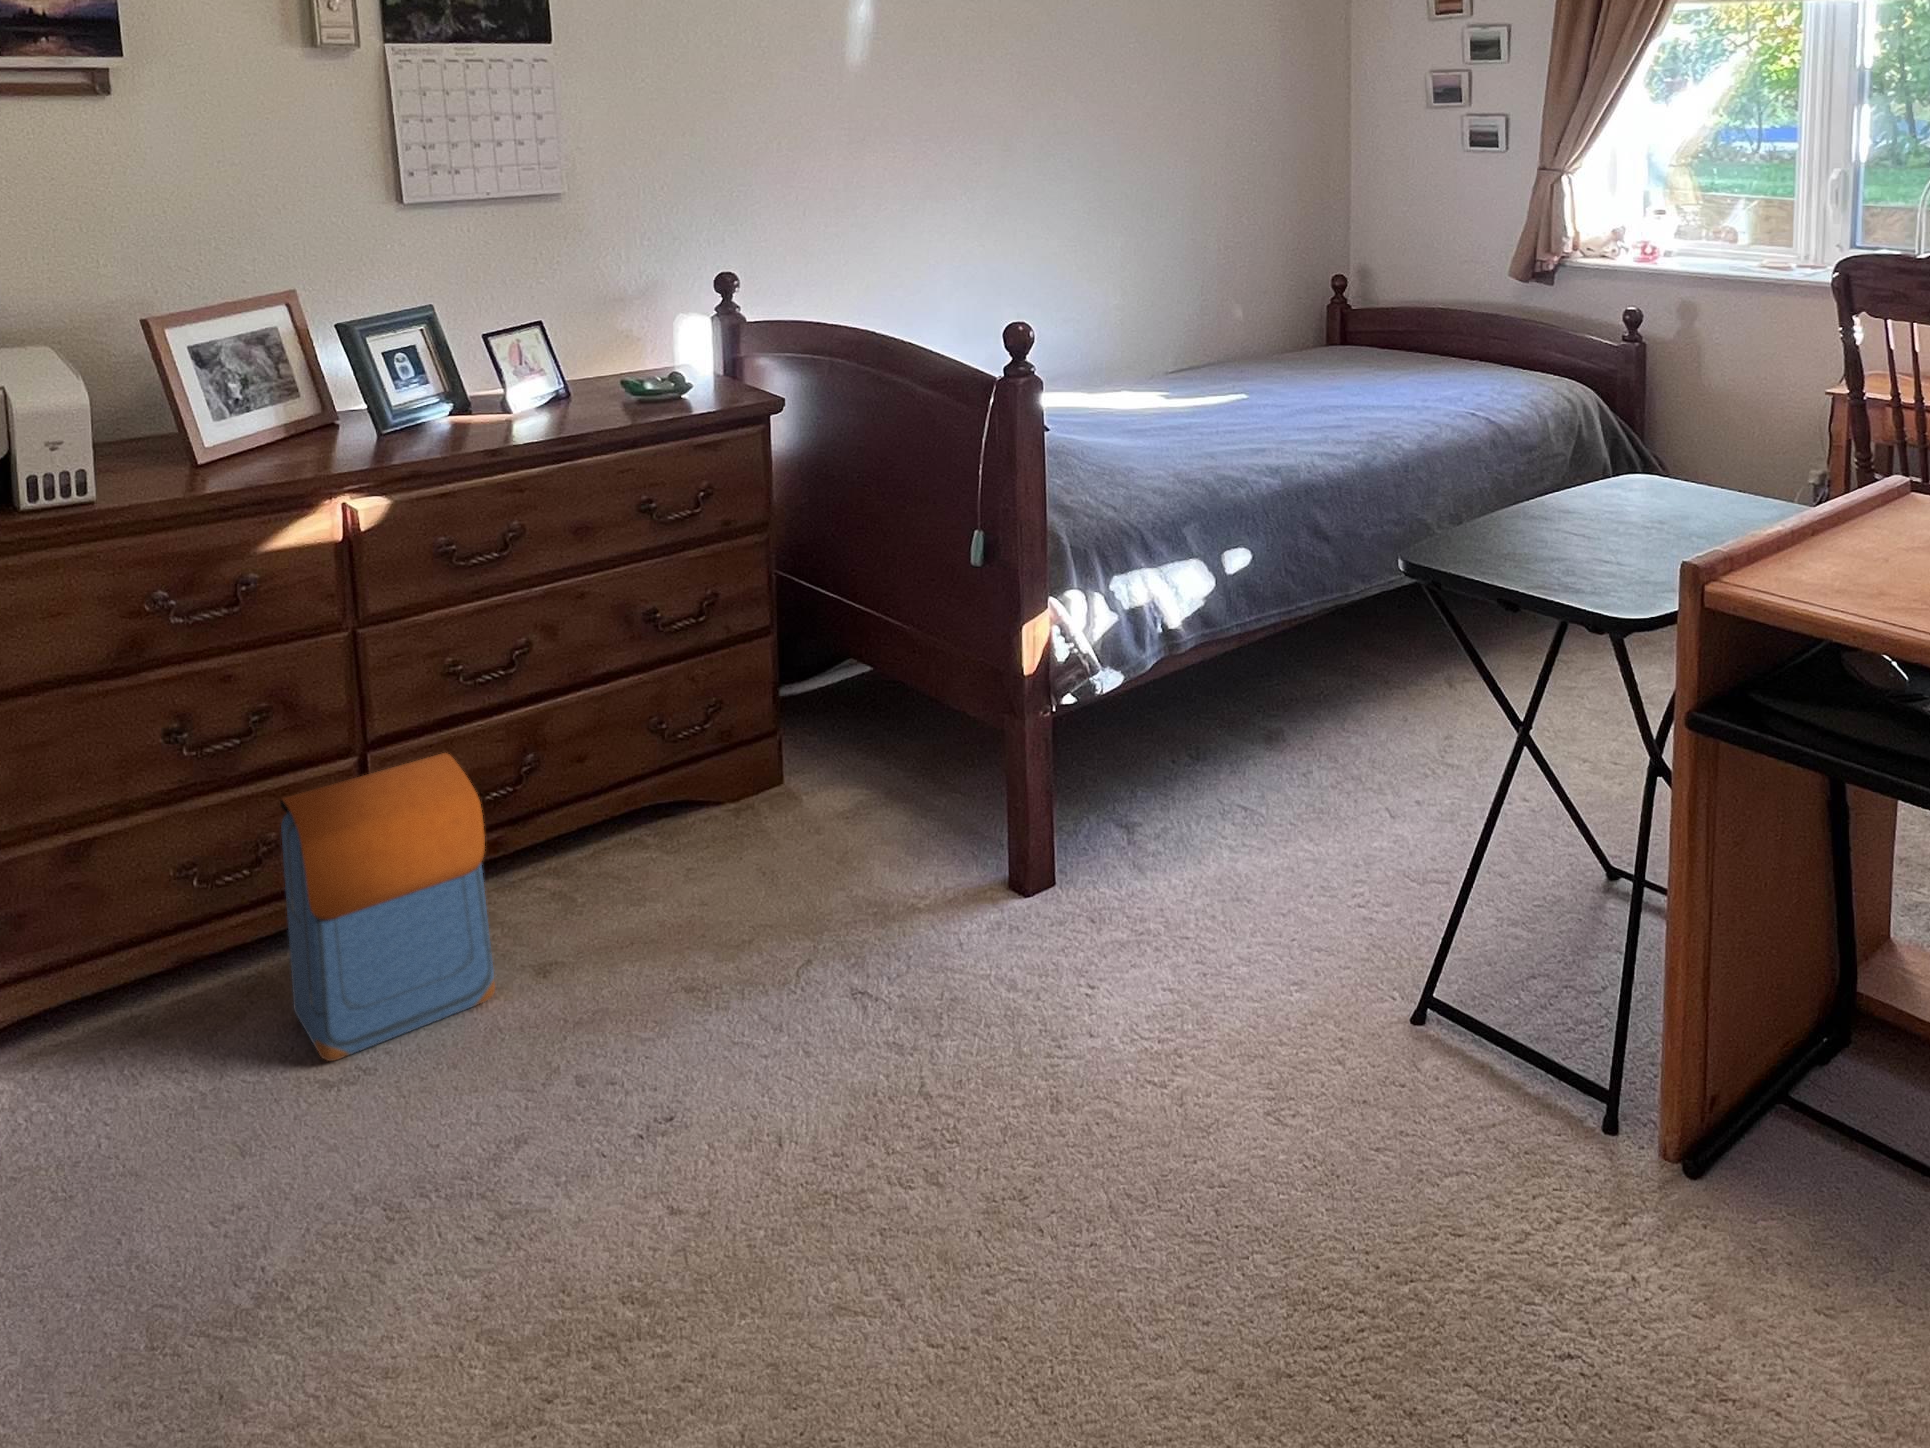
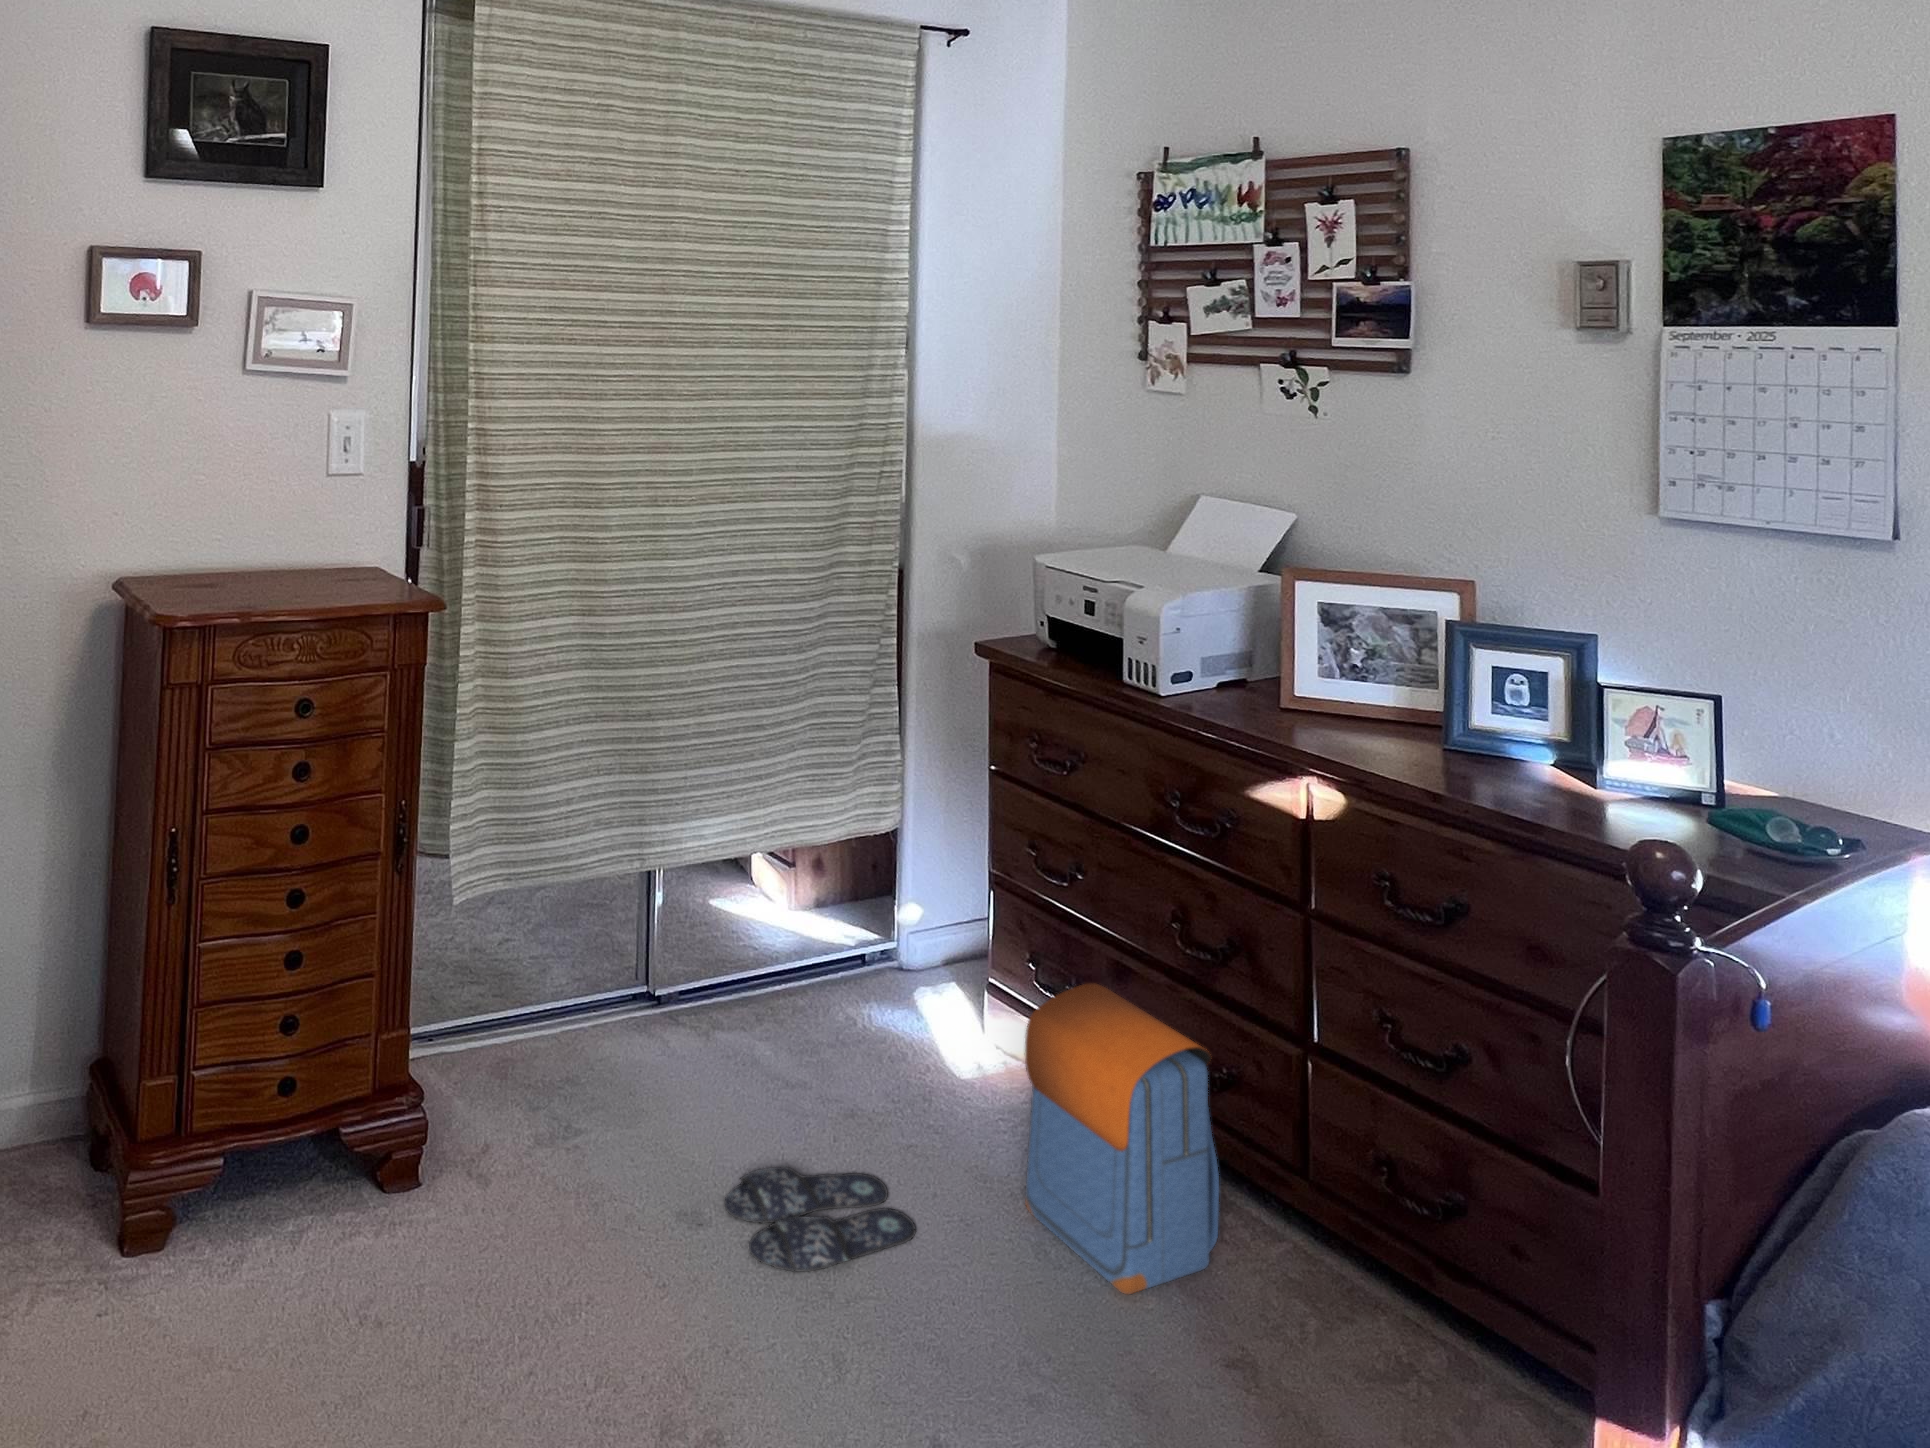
slippers: none [157,1143,402,1335] -> present [725,1167,916,1272]

